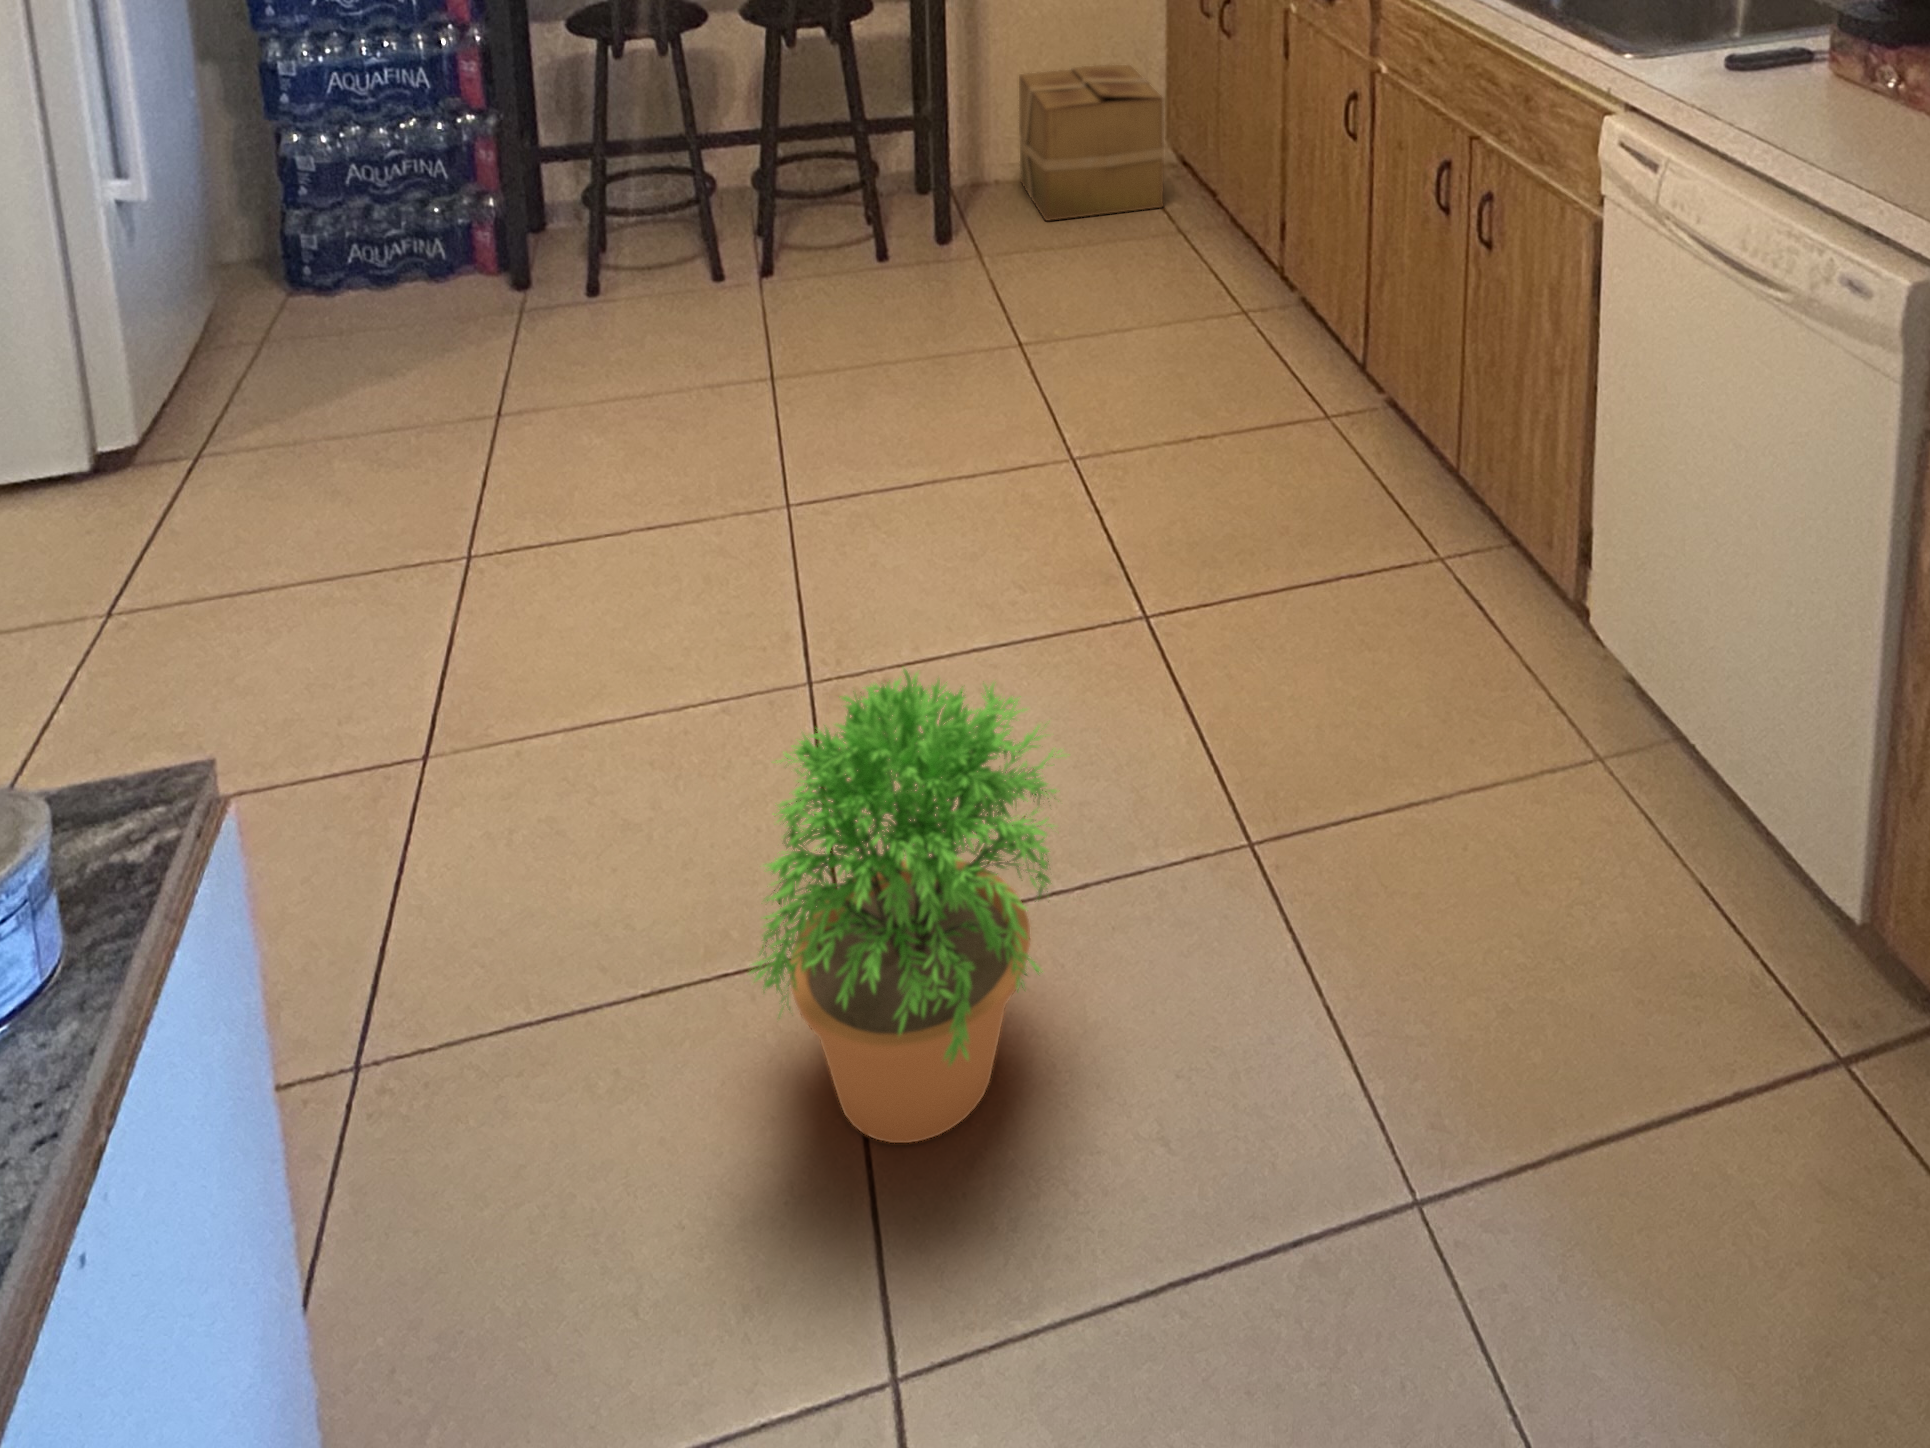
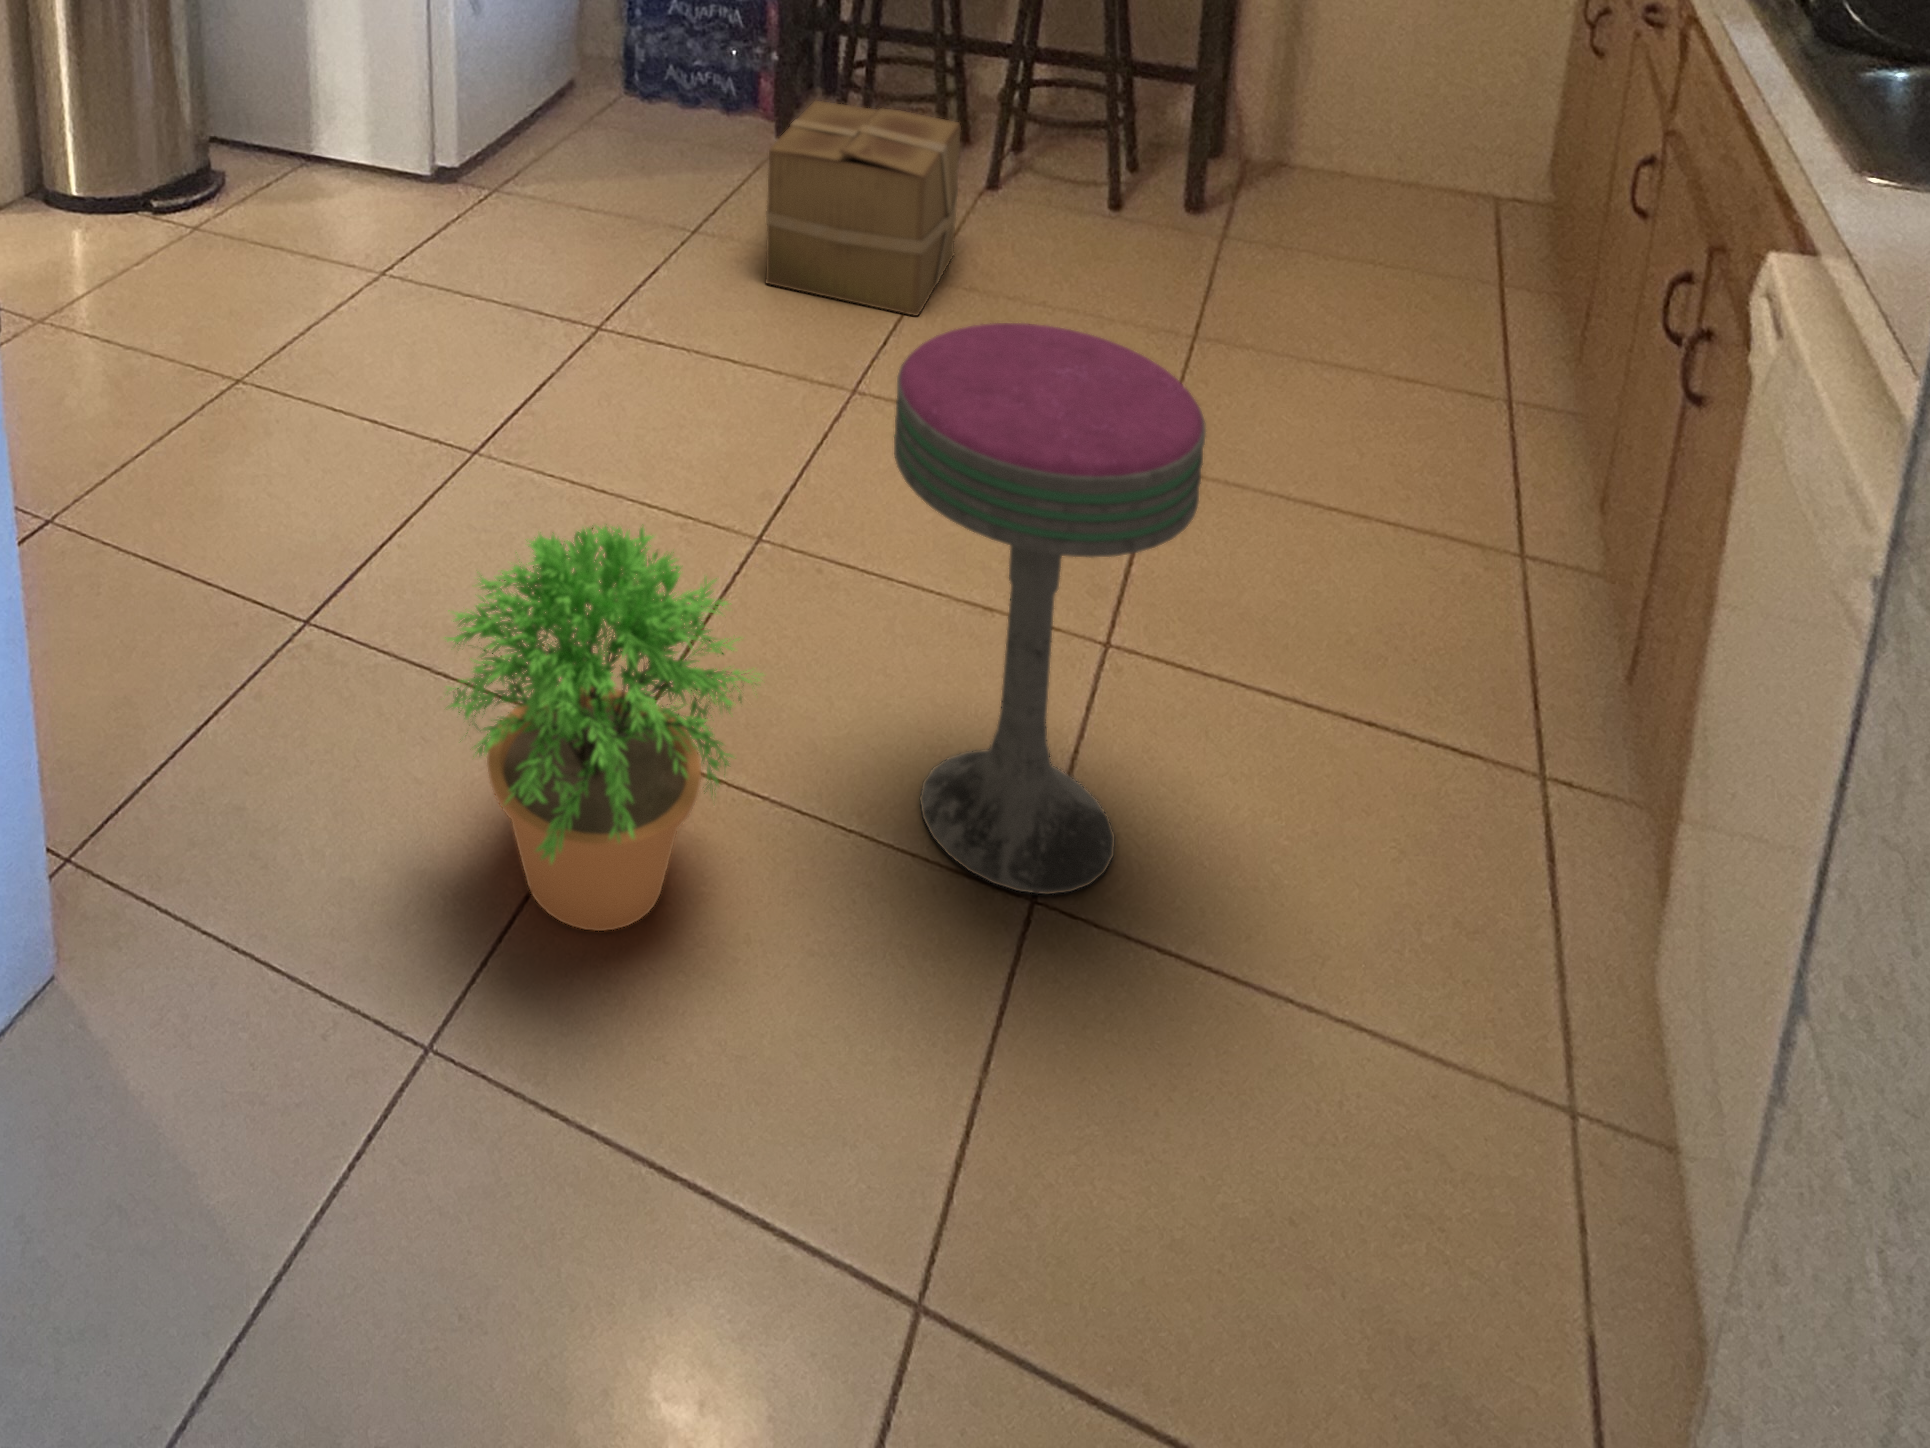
cardboard box: present [1019,65,1164,220] -> present [766,101,961,315]
bar stool: none [1070,323,1327,844] -> present [894,323,1206,894]

